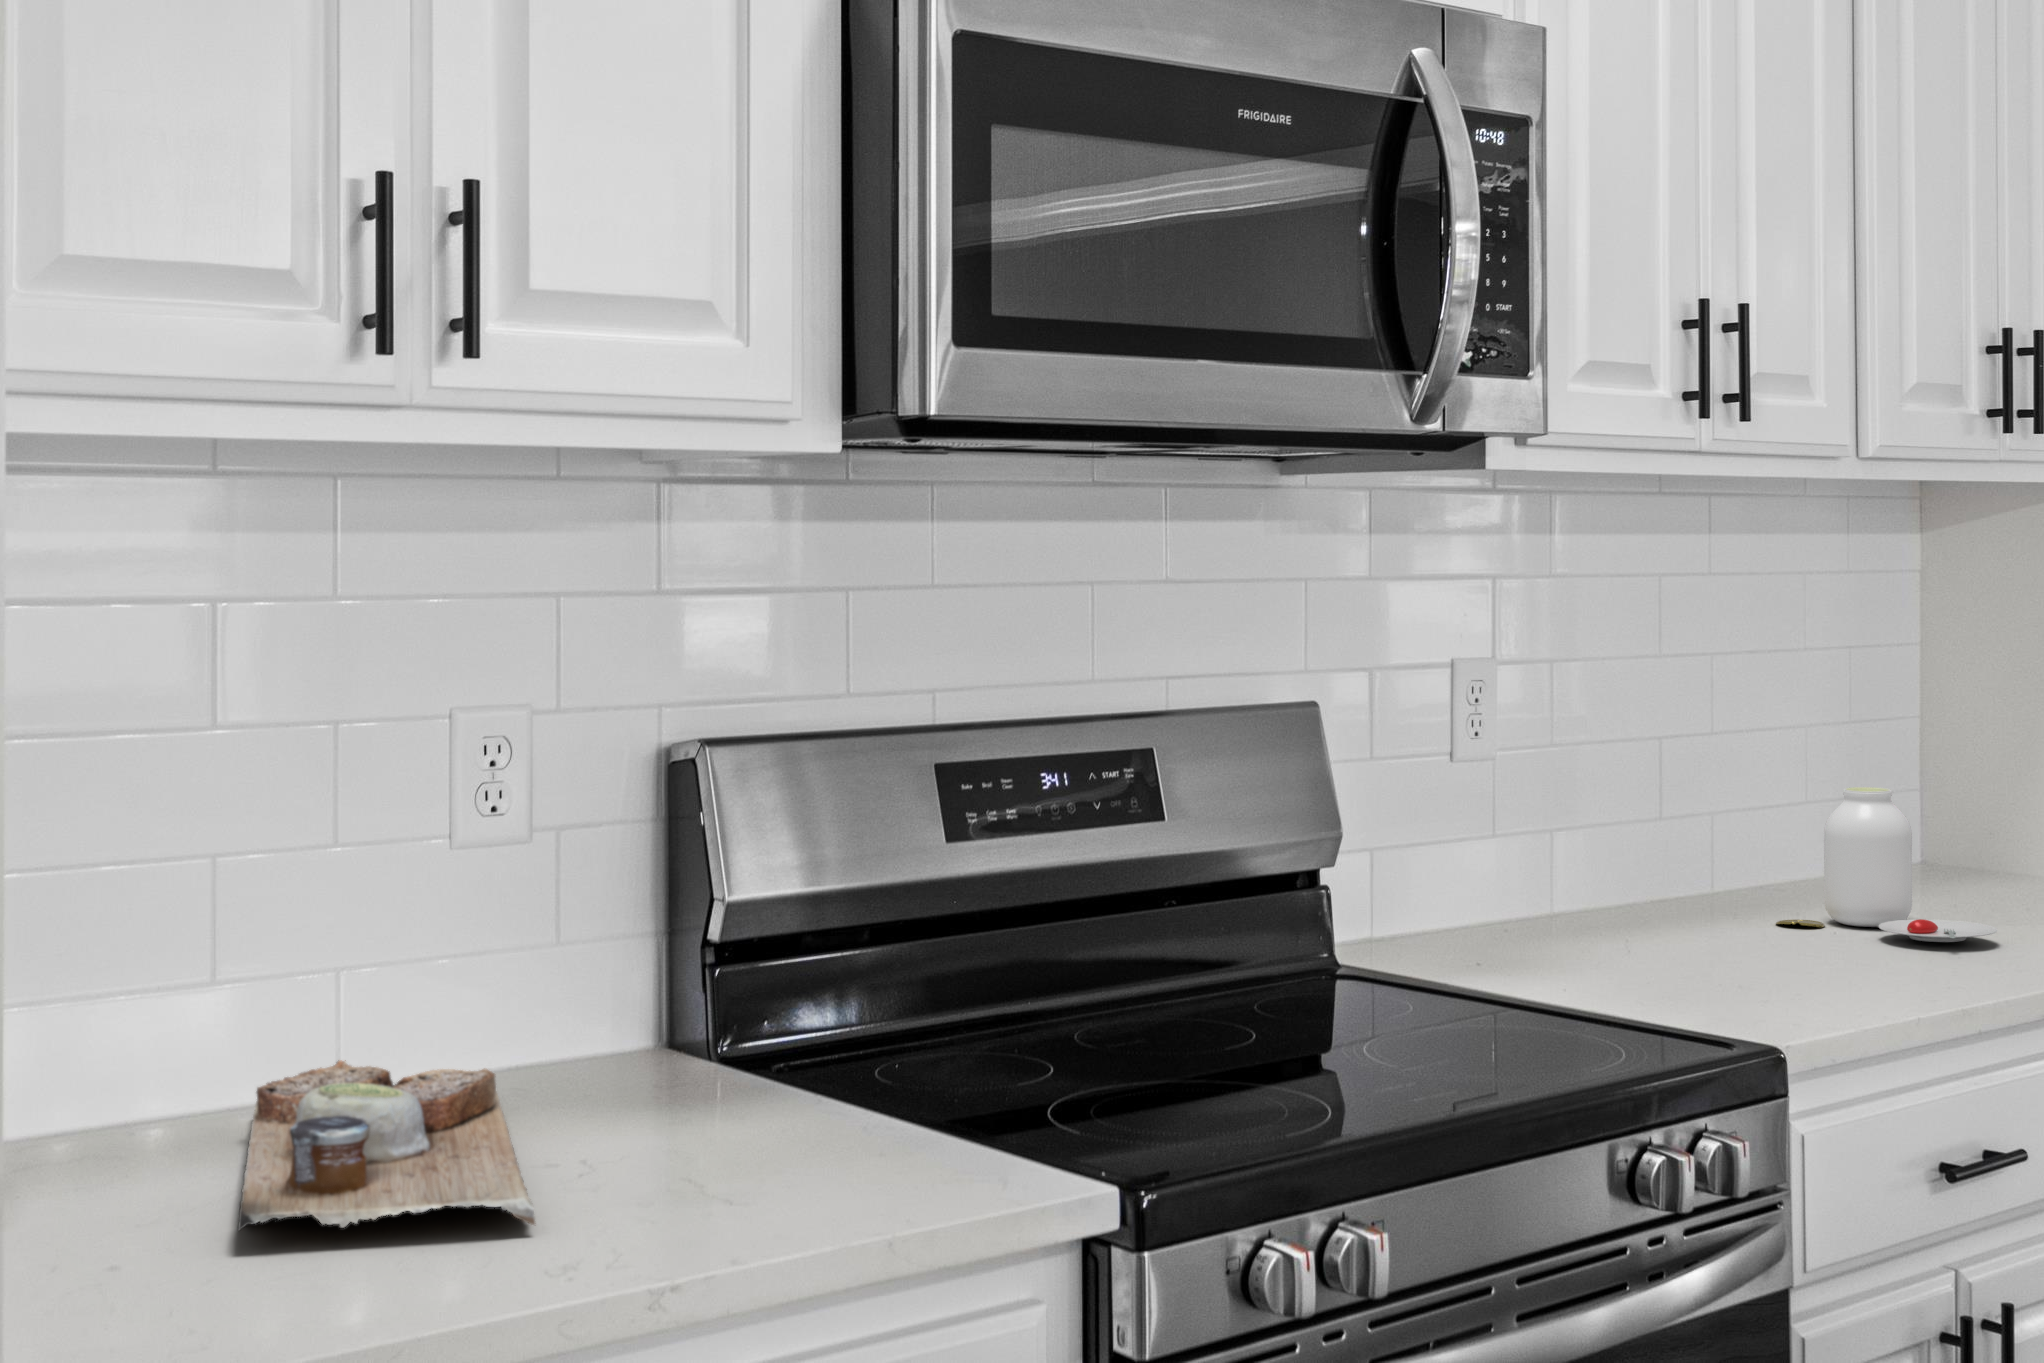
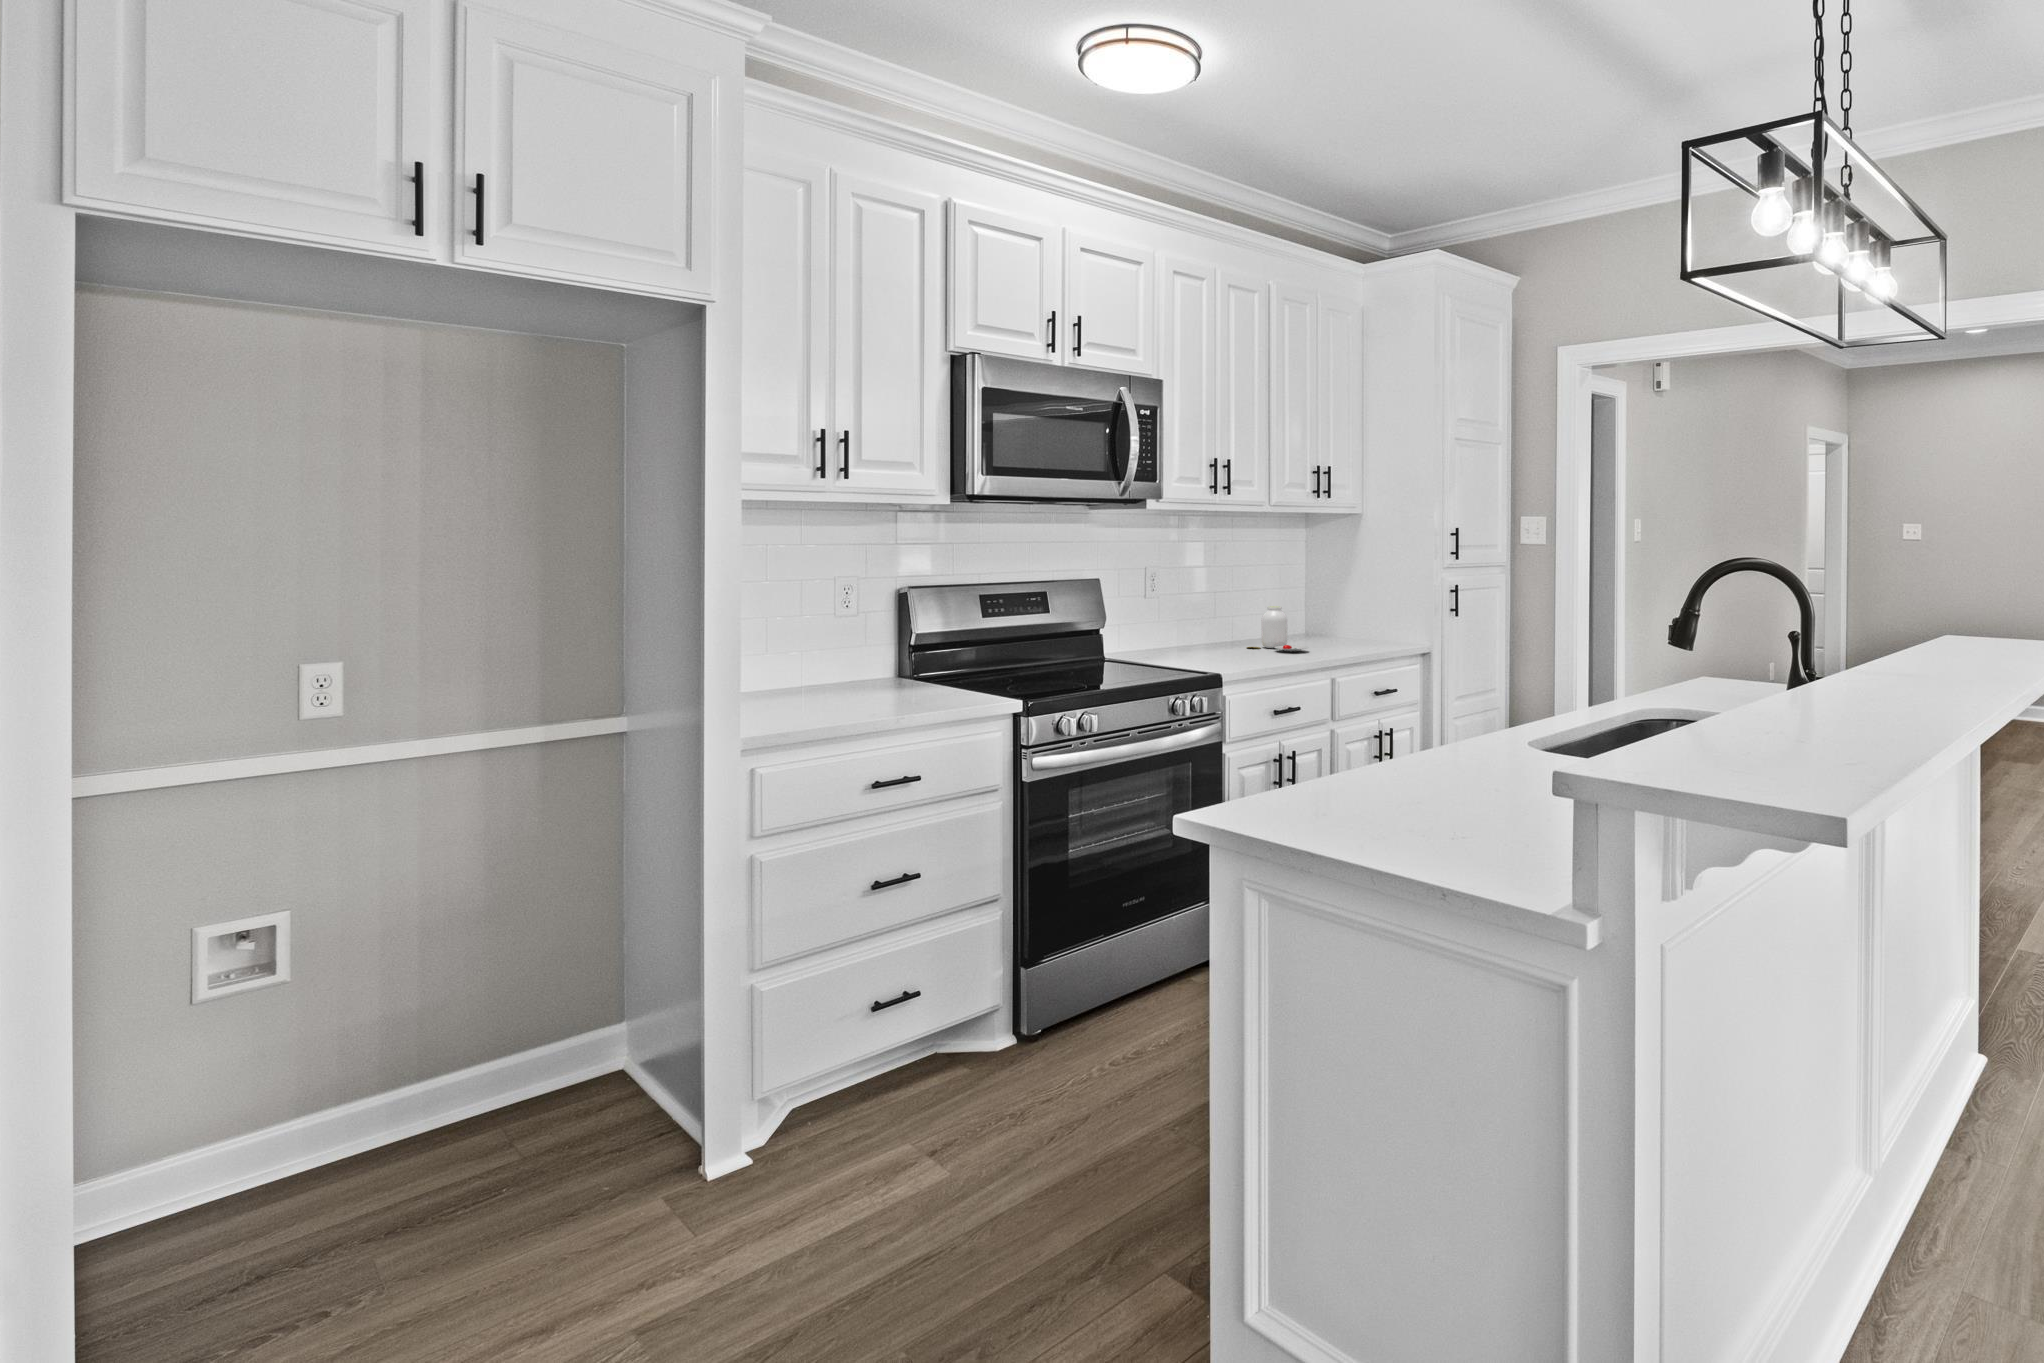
cutting board: present [238,1060,536,1230] -> none [778,676,863,710]

